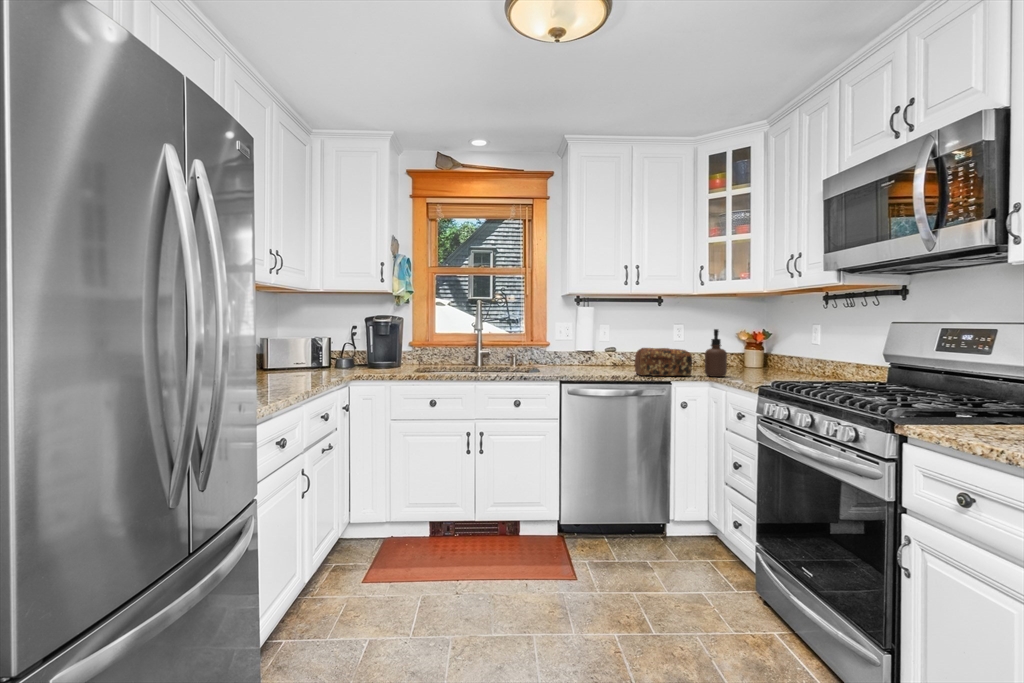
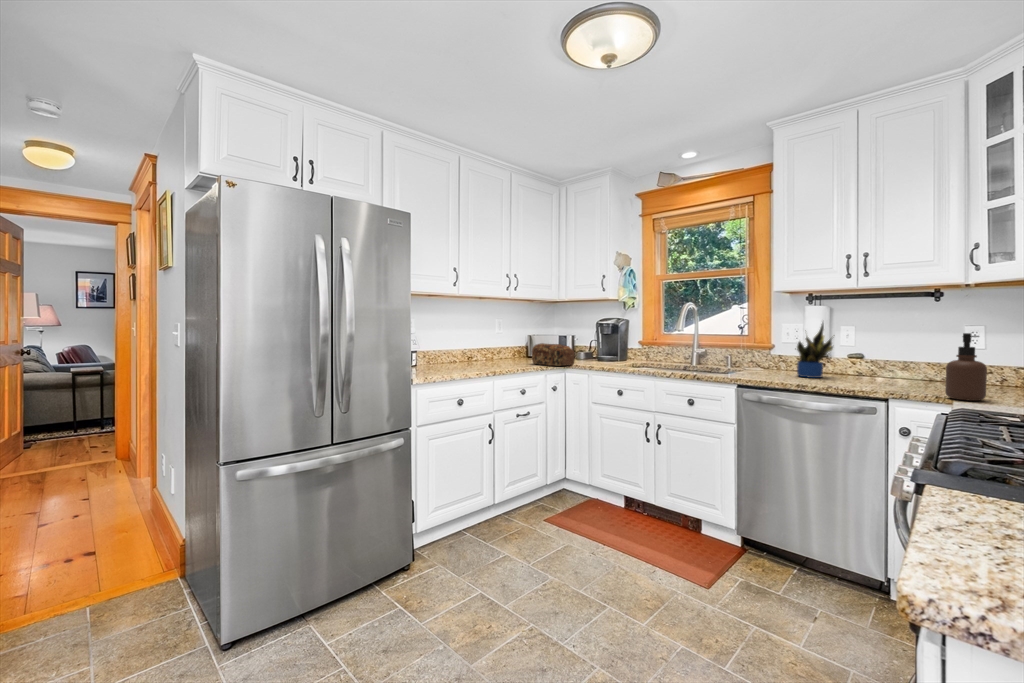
potted plant: none [584,319,616,370] -> present [797,323,833,378]
bread loaf: present [635,348,692,376] -> present [532,343,575,366]

